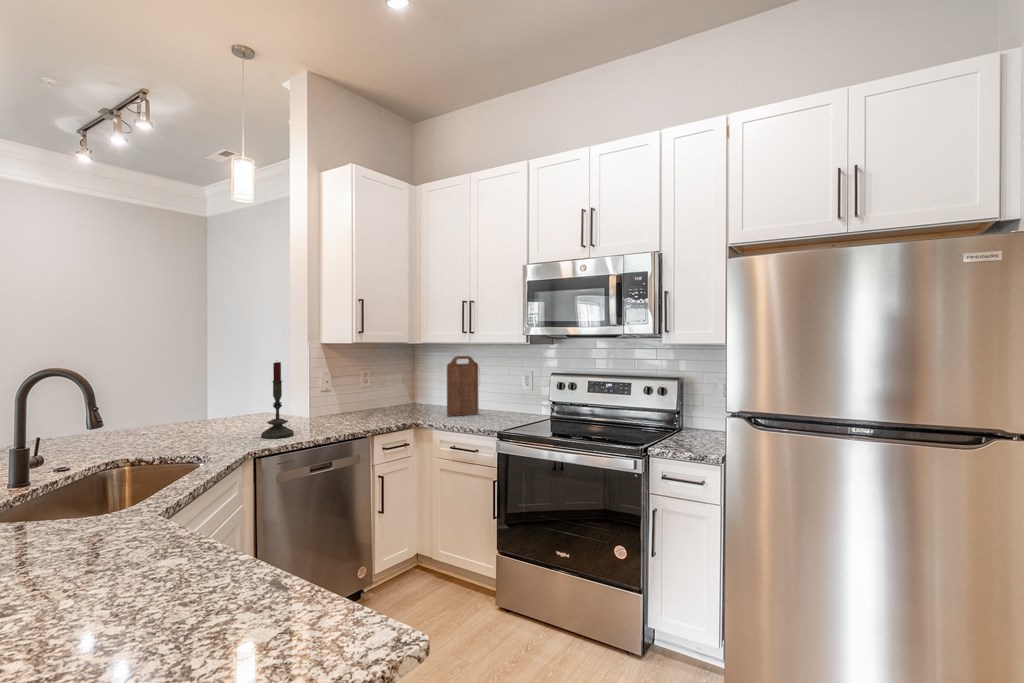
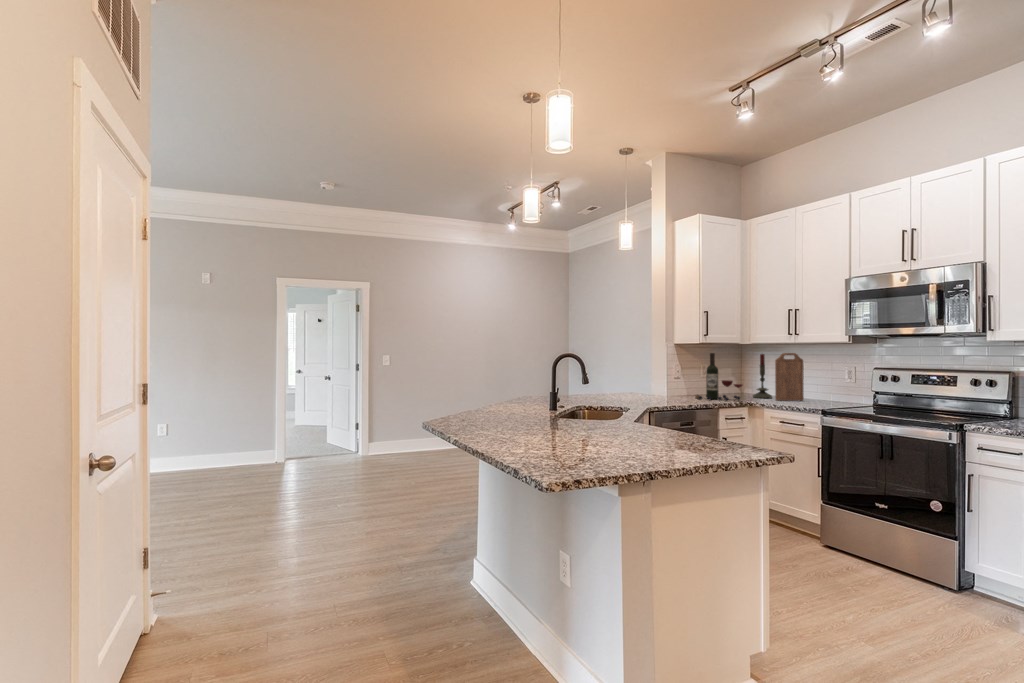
wine bottle: none [345,358,408,423] -> present [695,353,742,401]
candle: present [261,362,294,438] -> present [753,354,772,398]

